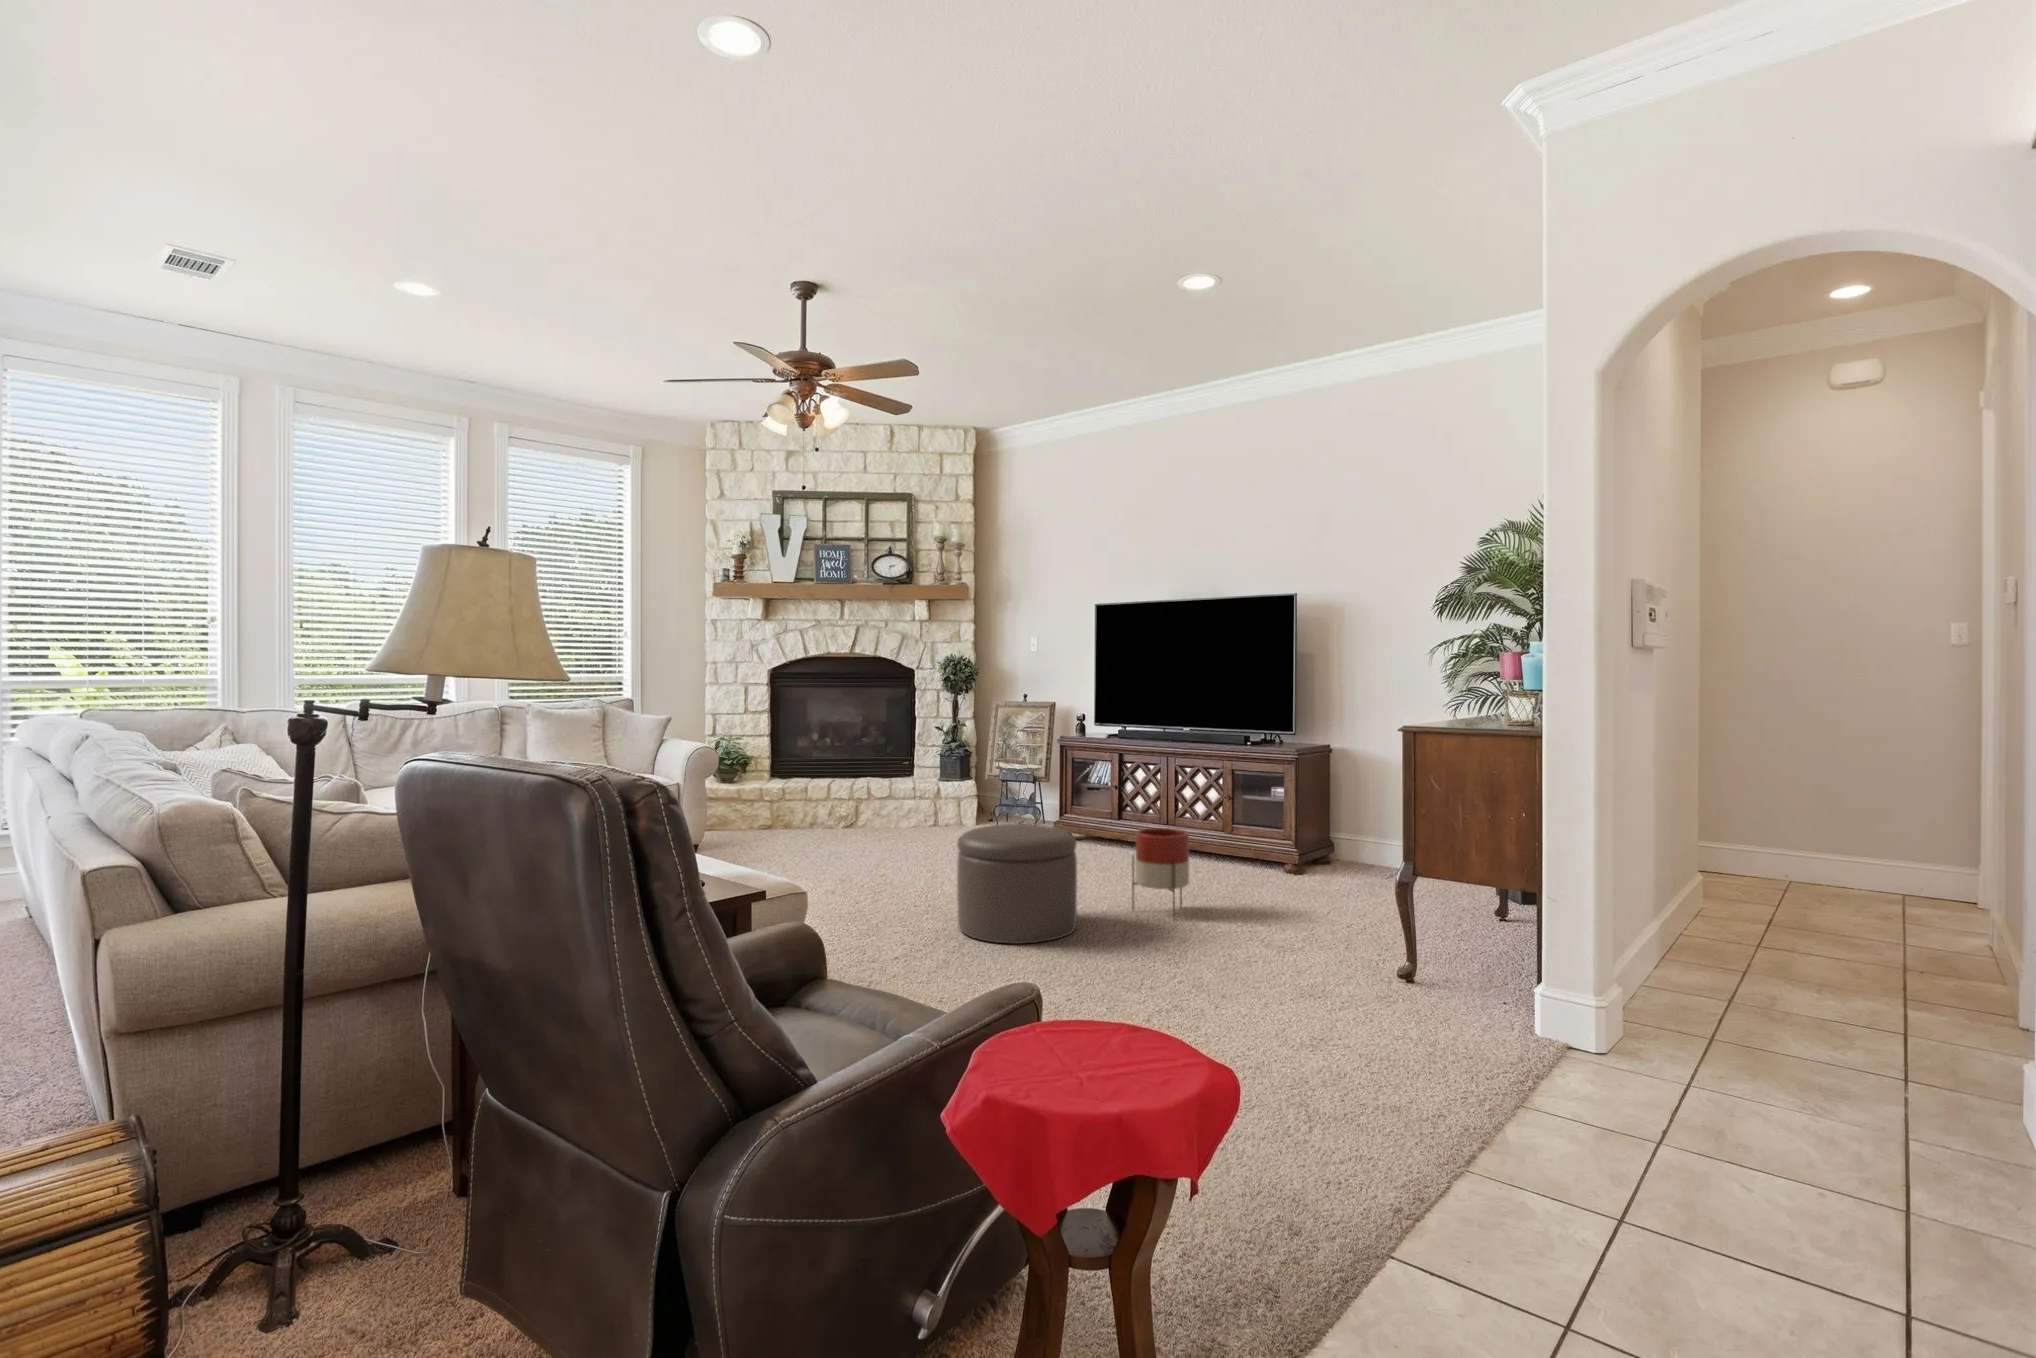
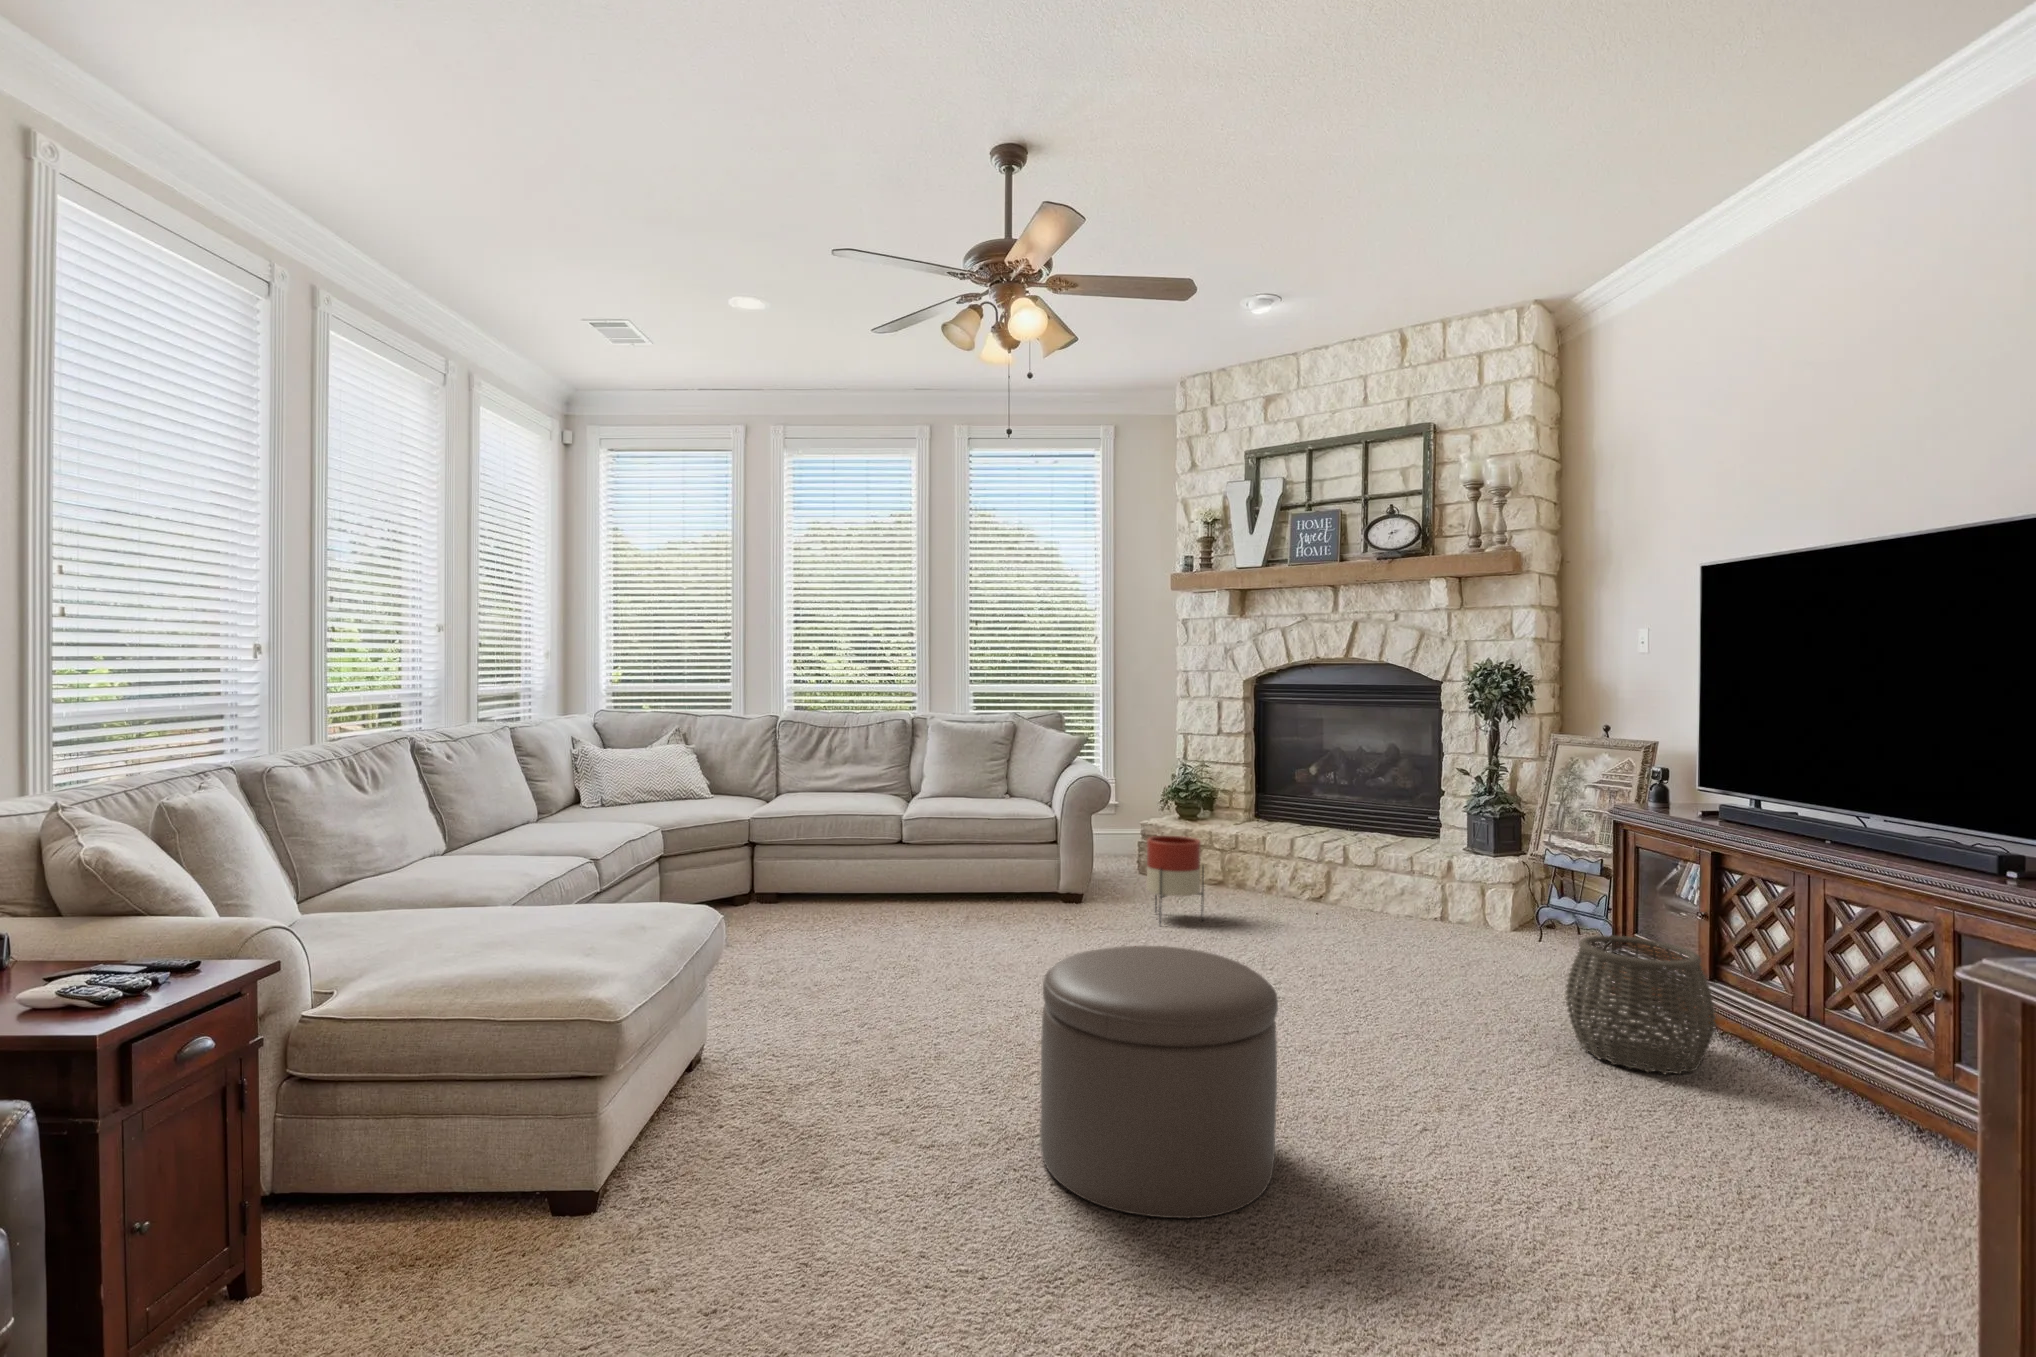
woven basket: none [1078,801,1140,861] -> present [1565,936,1716,1074]
planter: present [1132,828,1189,918] -> present [1146,836,1204,924]

